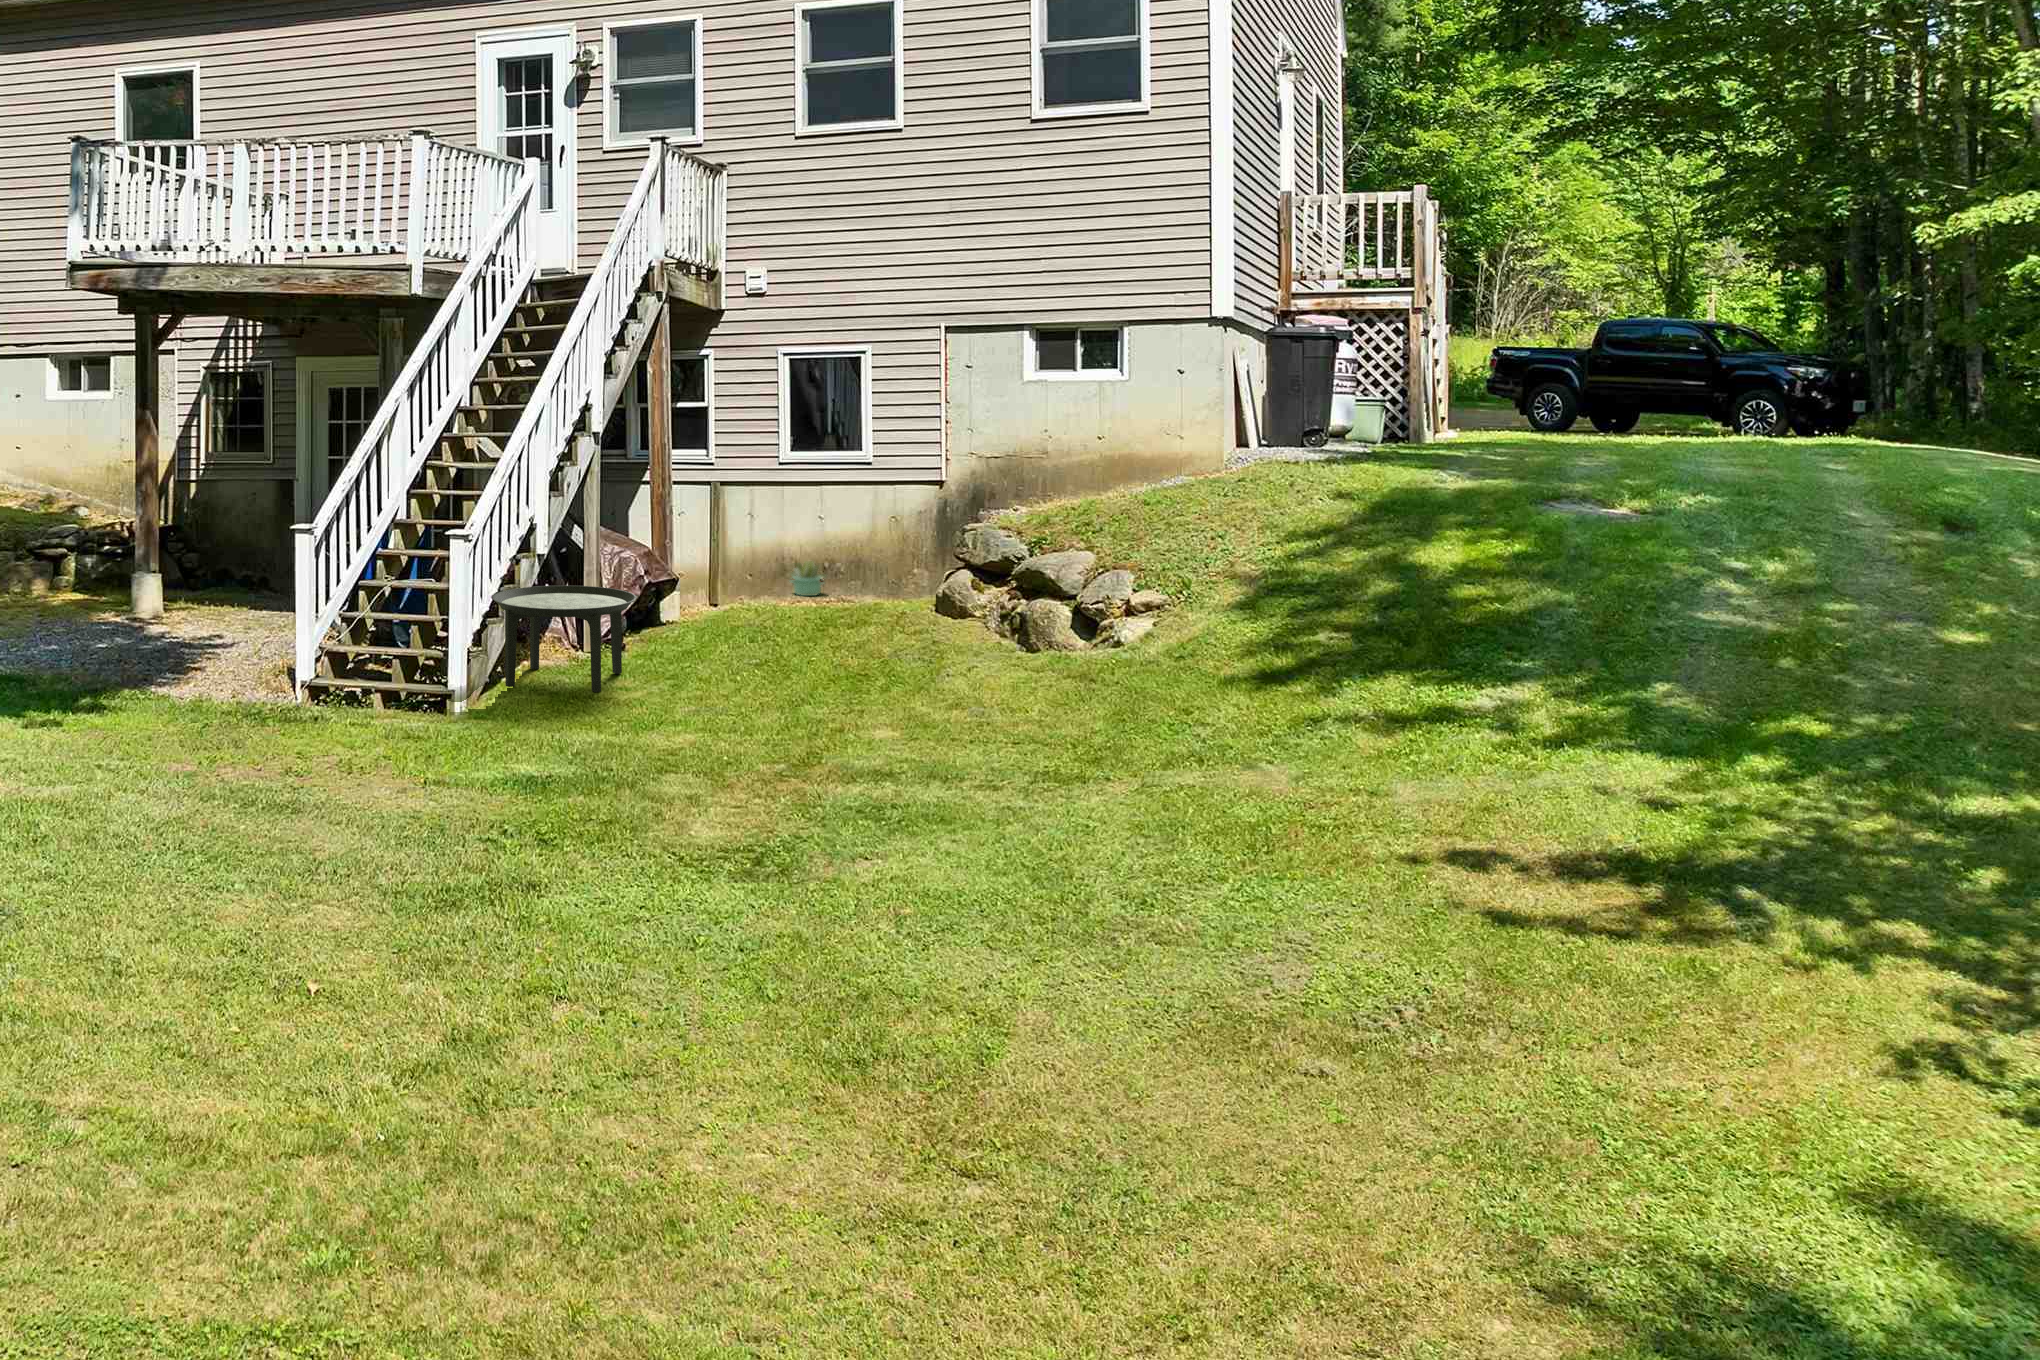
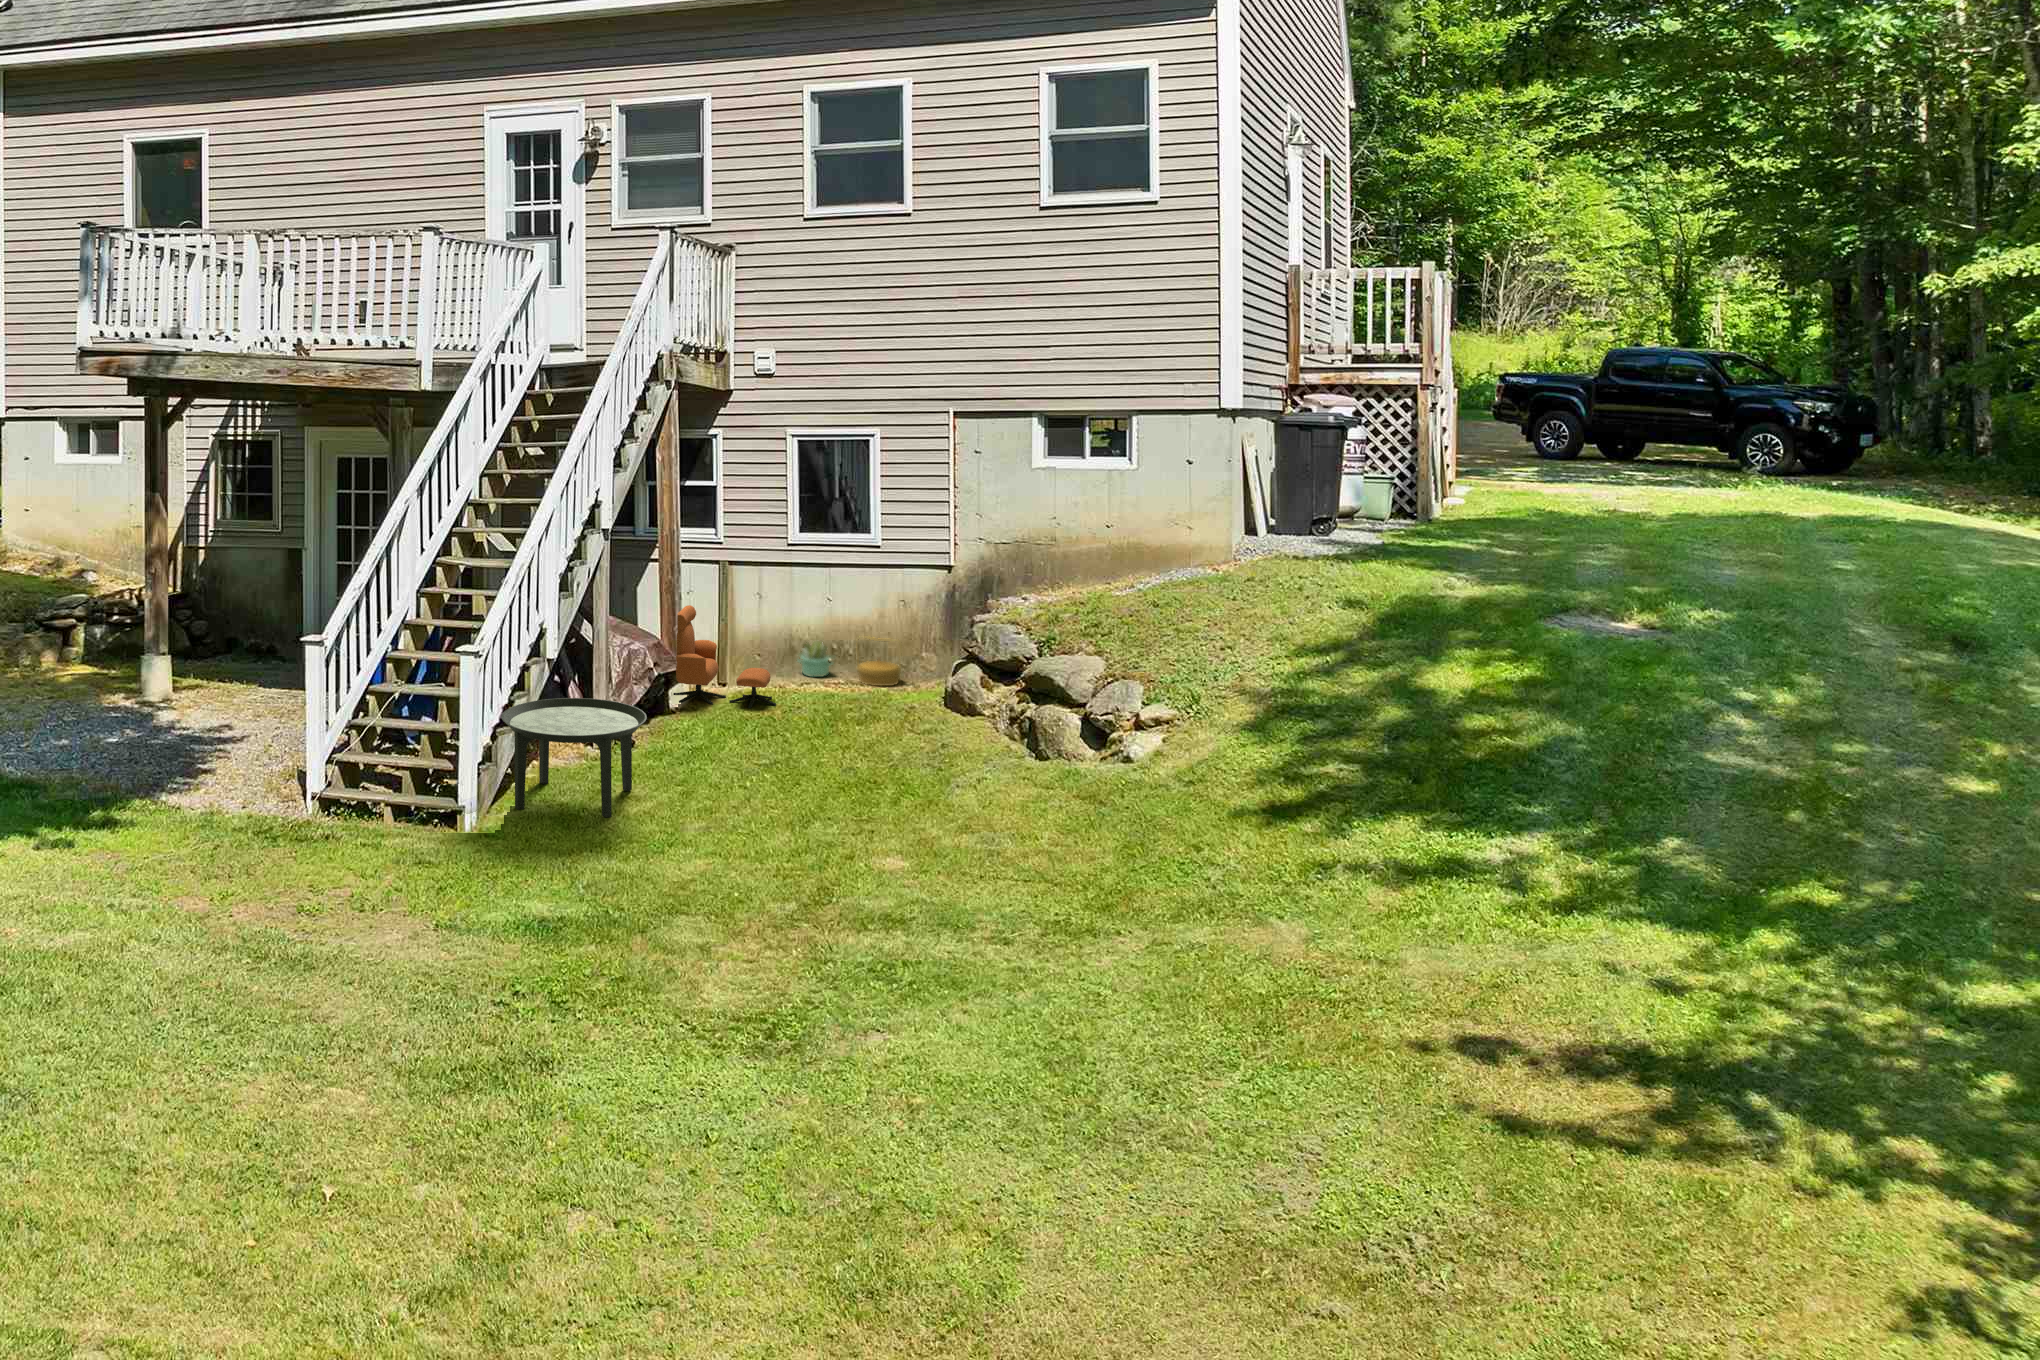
lounge chair: none [665,520,767,617] -> present [673,605,776,708]
woven basket: none [848,554,893,602] -> present [857,637,901,686]

